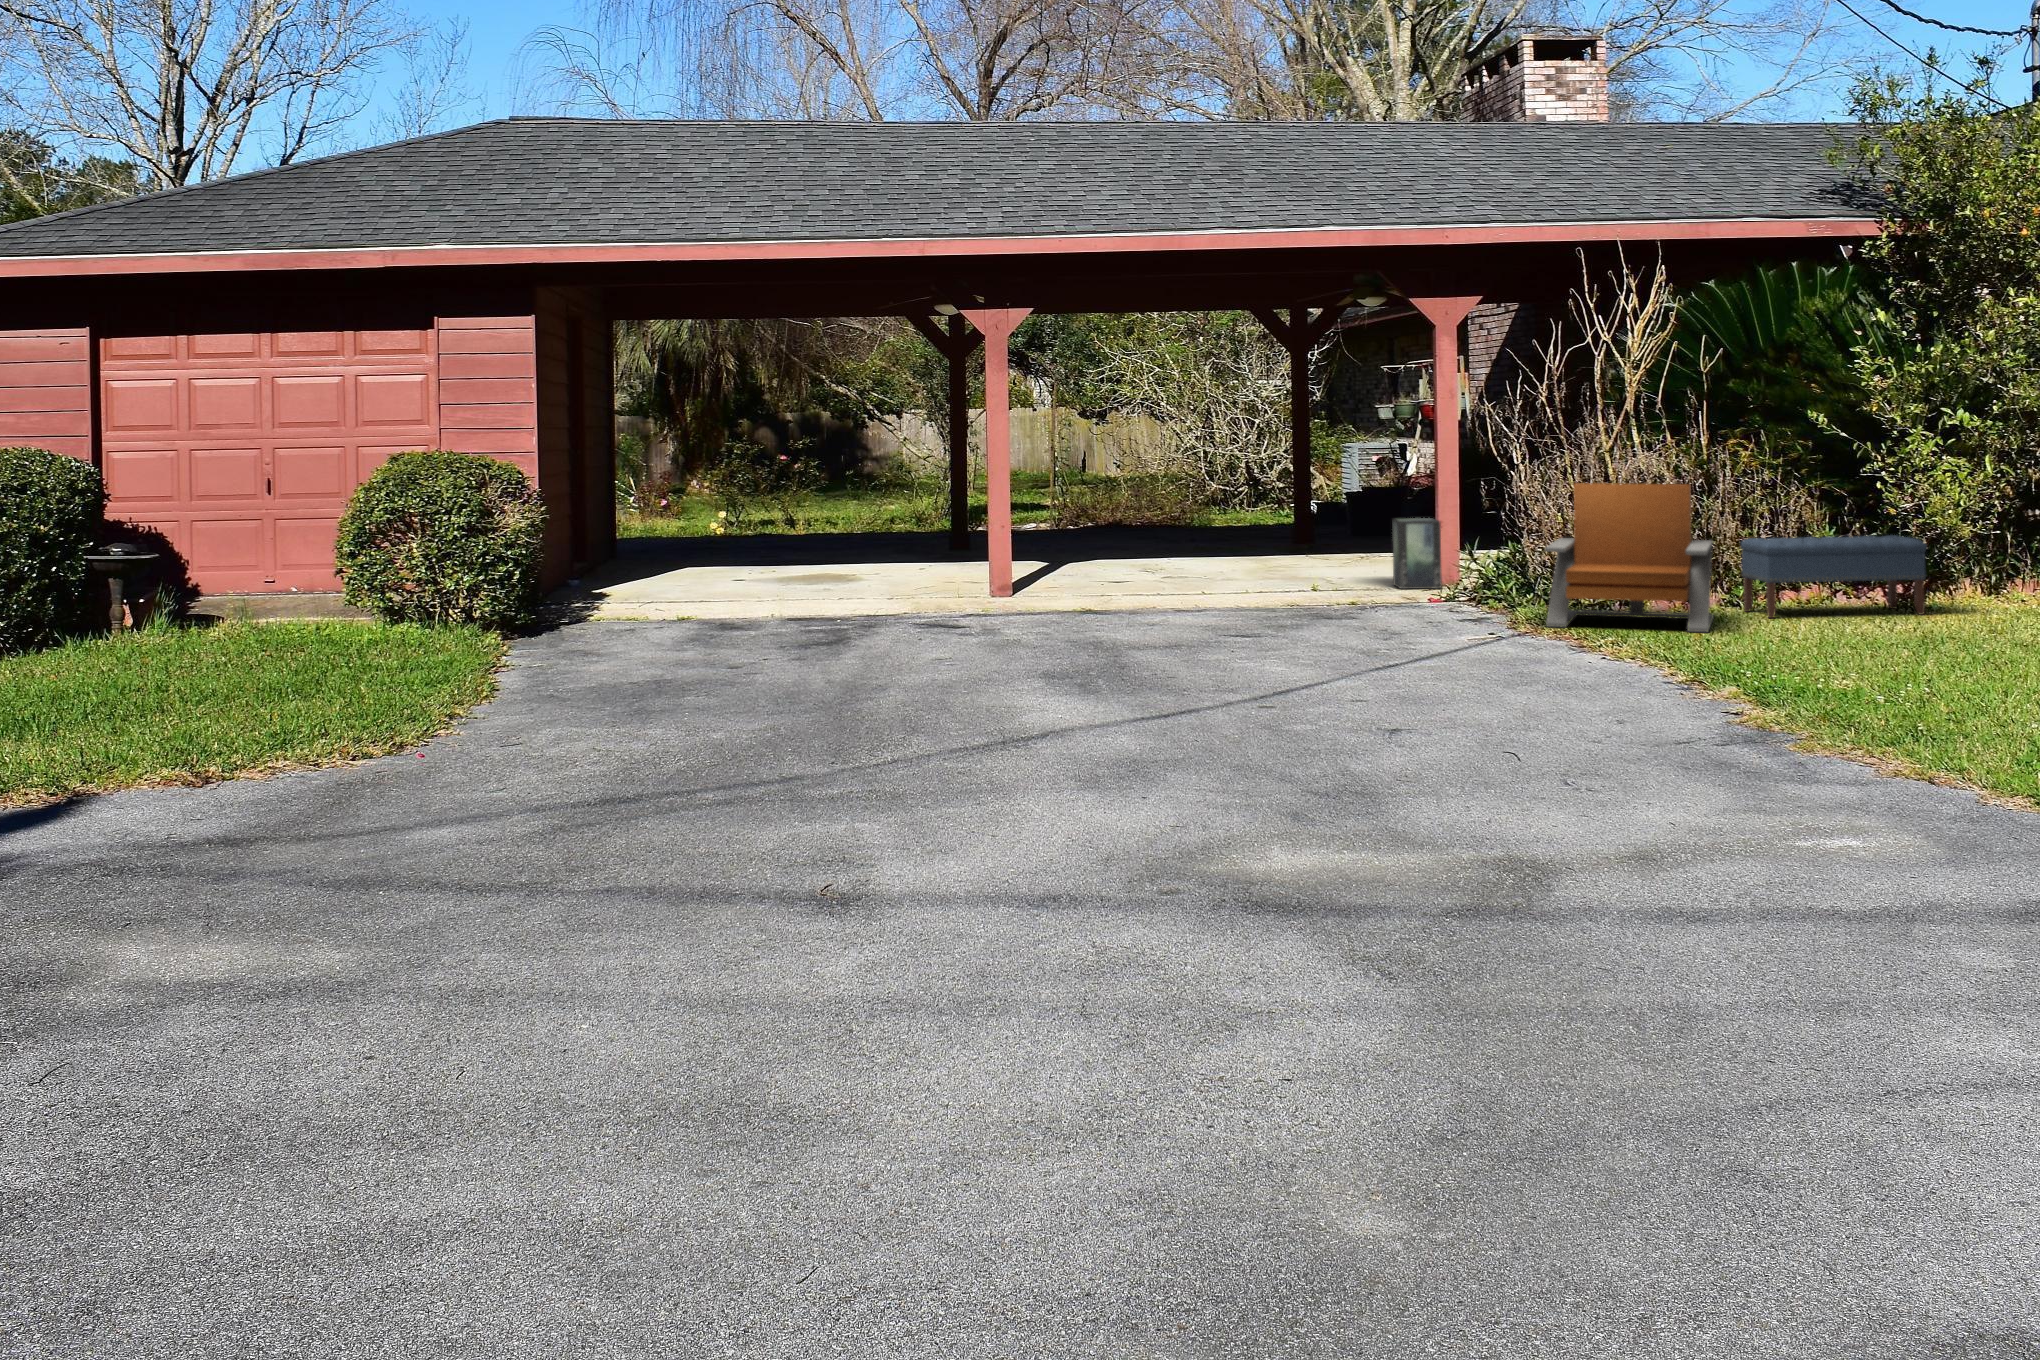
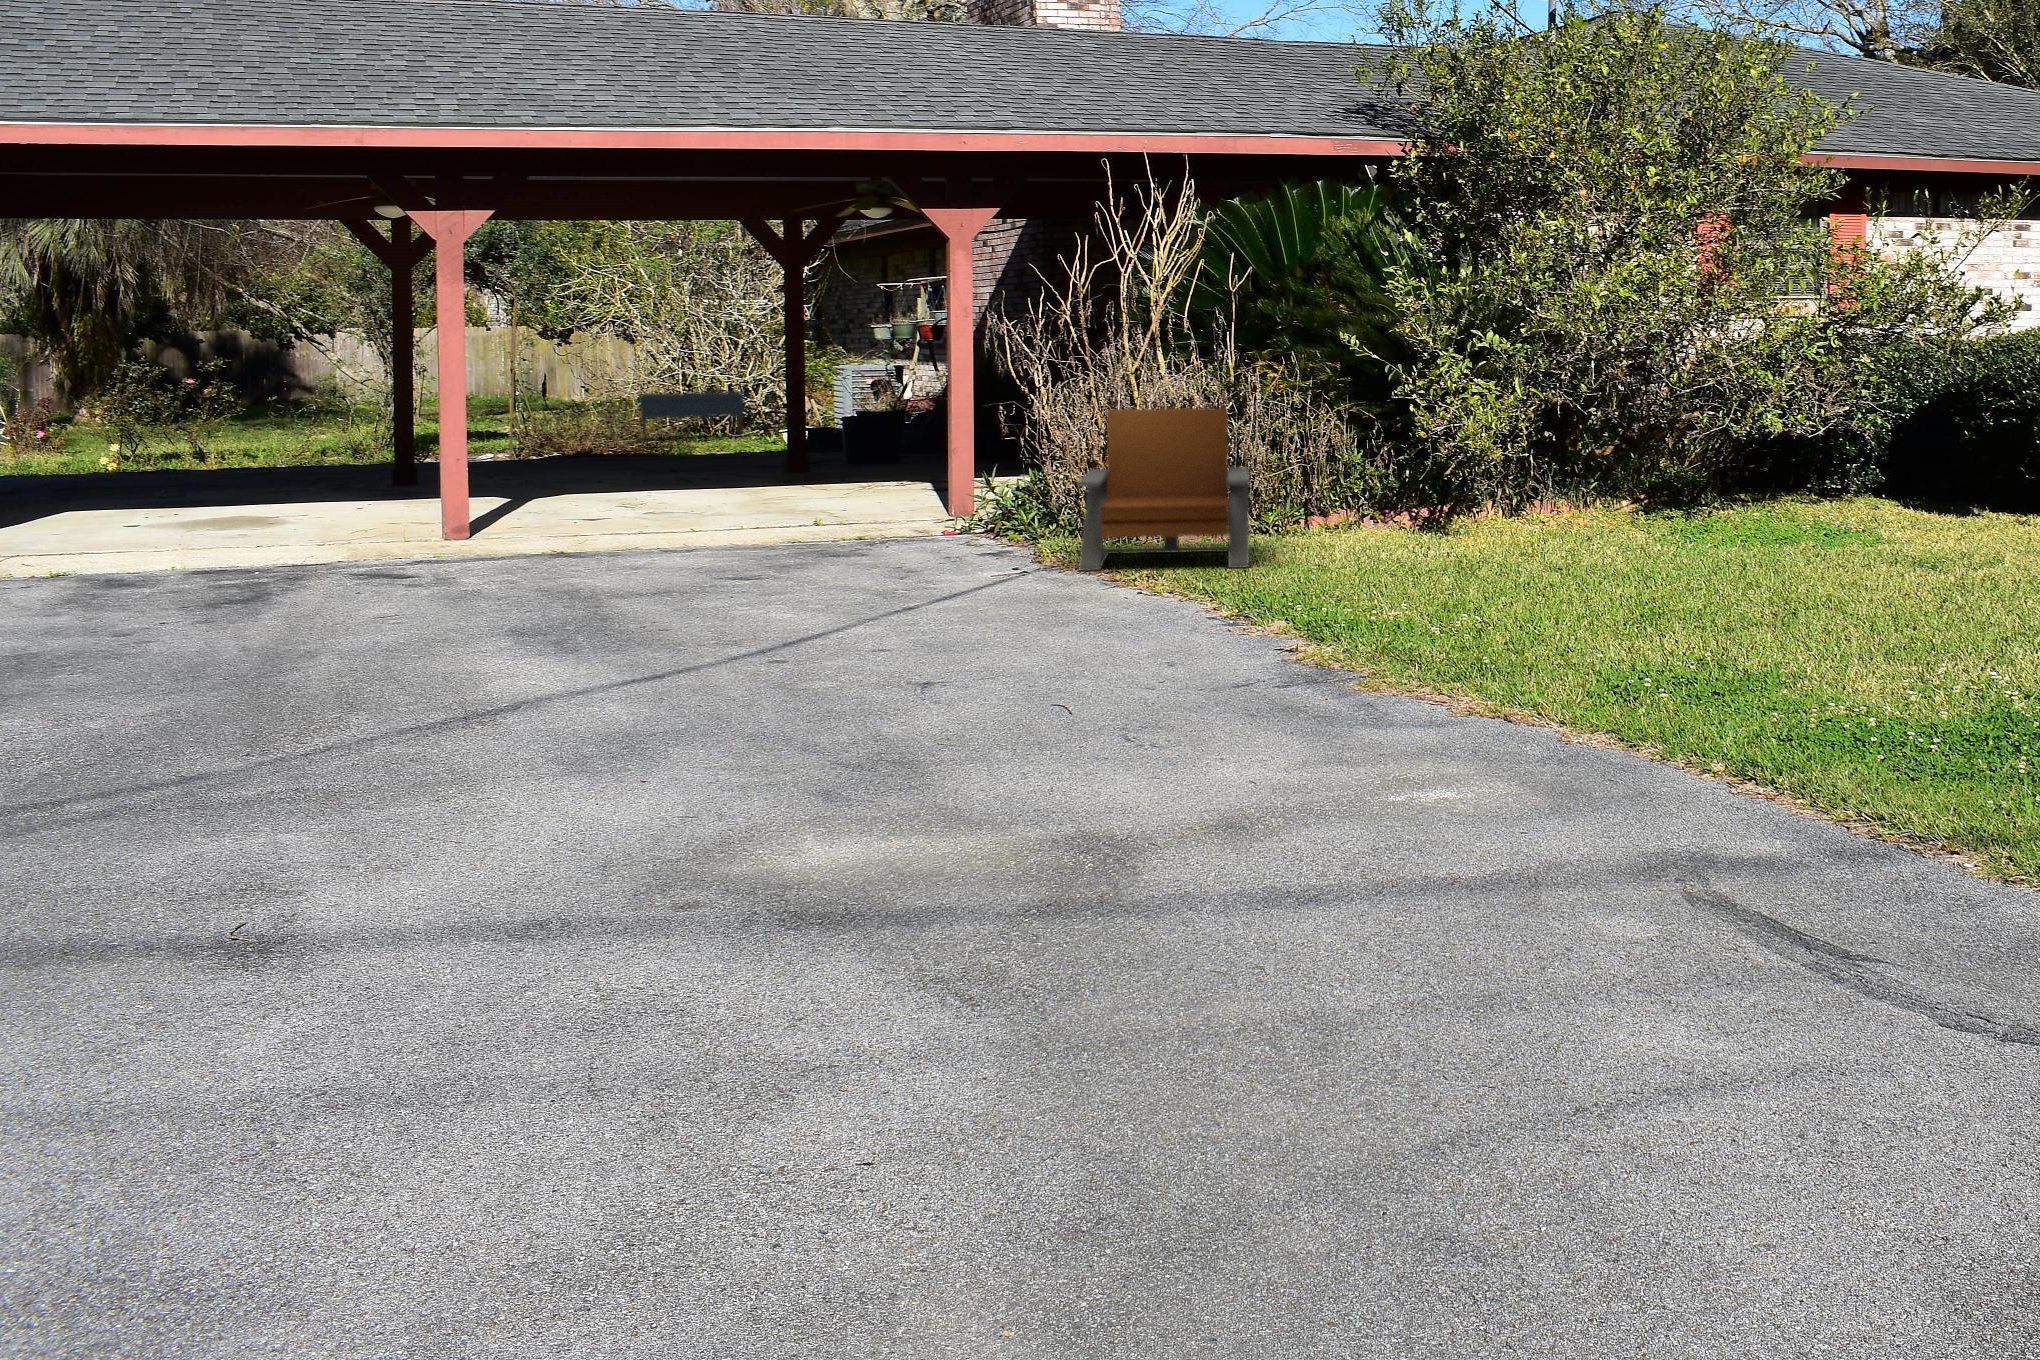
storage box: present [1392,518,1442,589] -> none [899,449,956,530]
bench: present [1741,535,1927,618] -> present [639,391,744,439]

